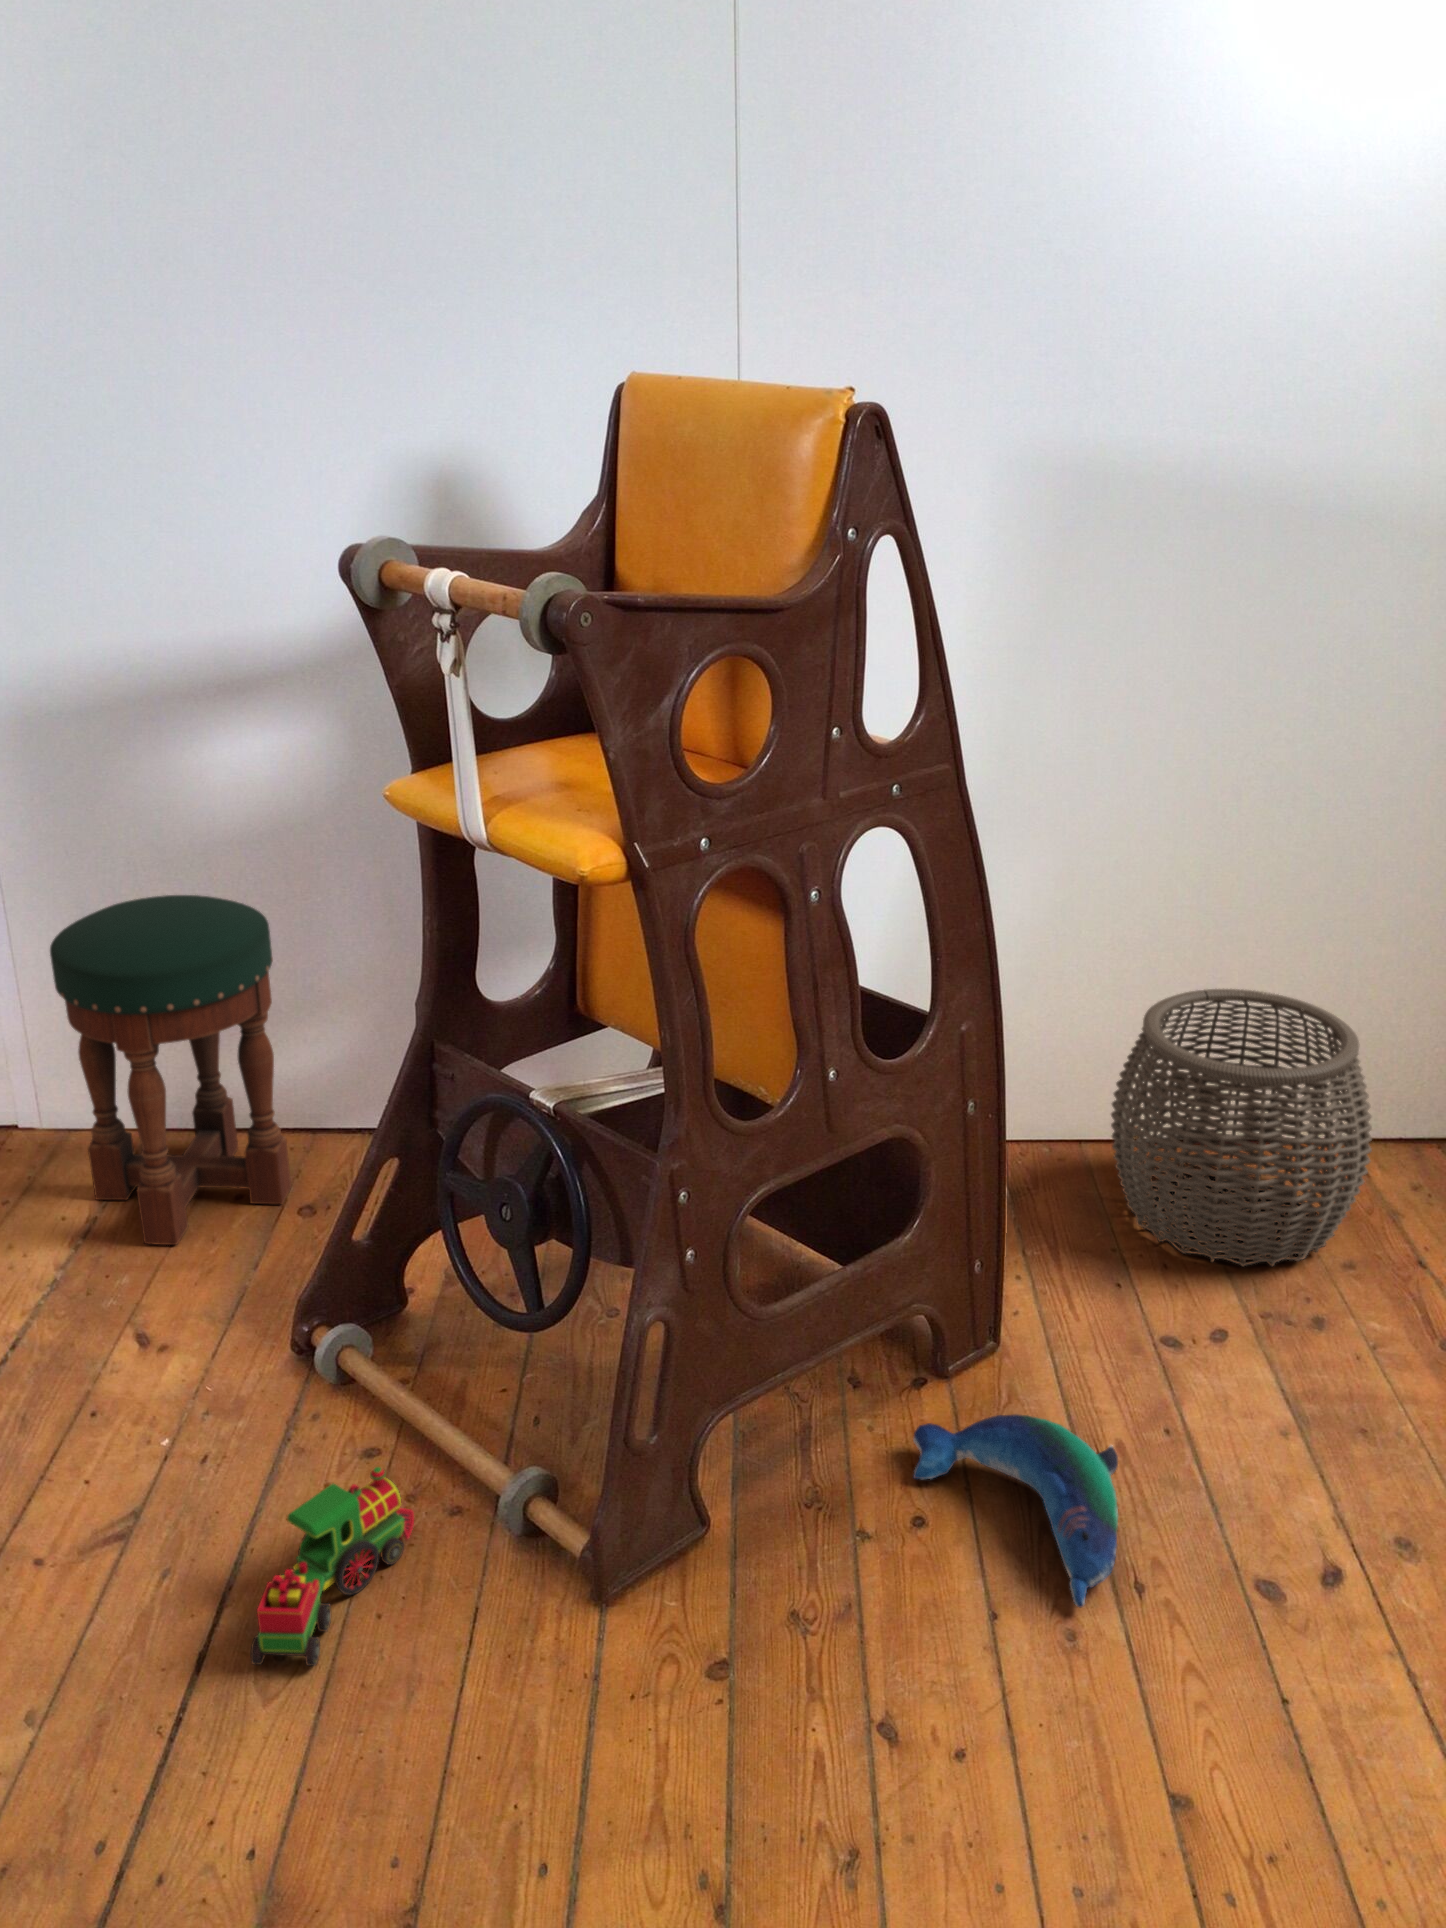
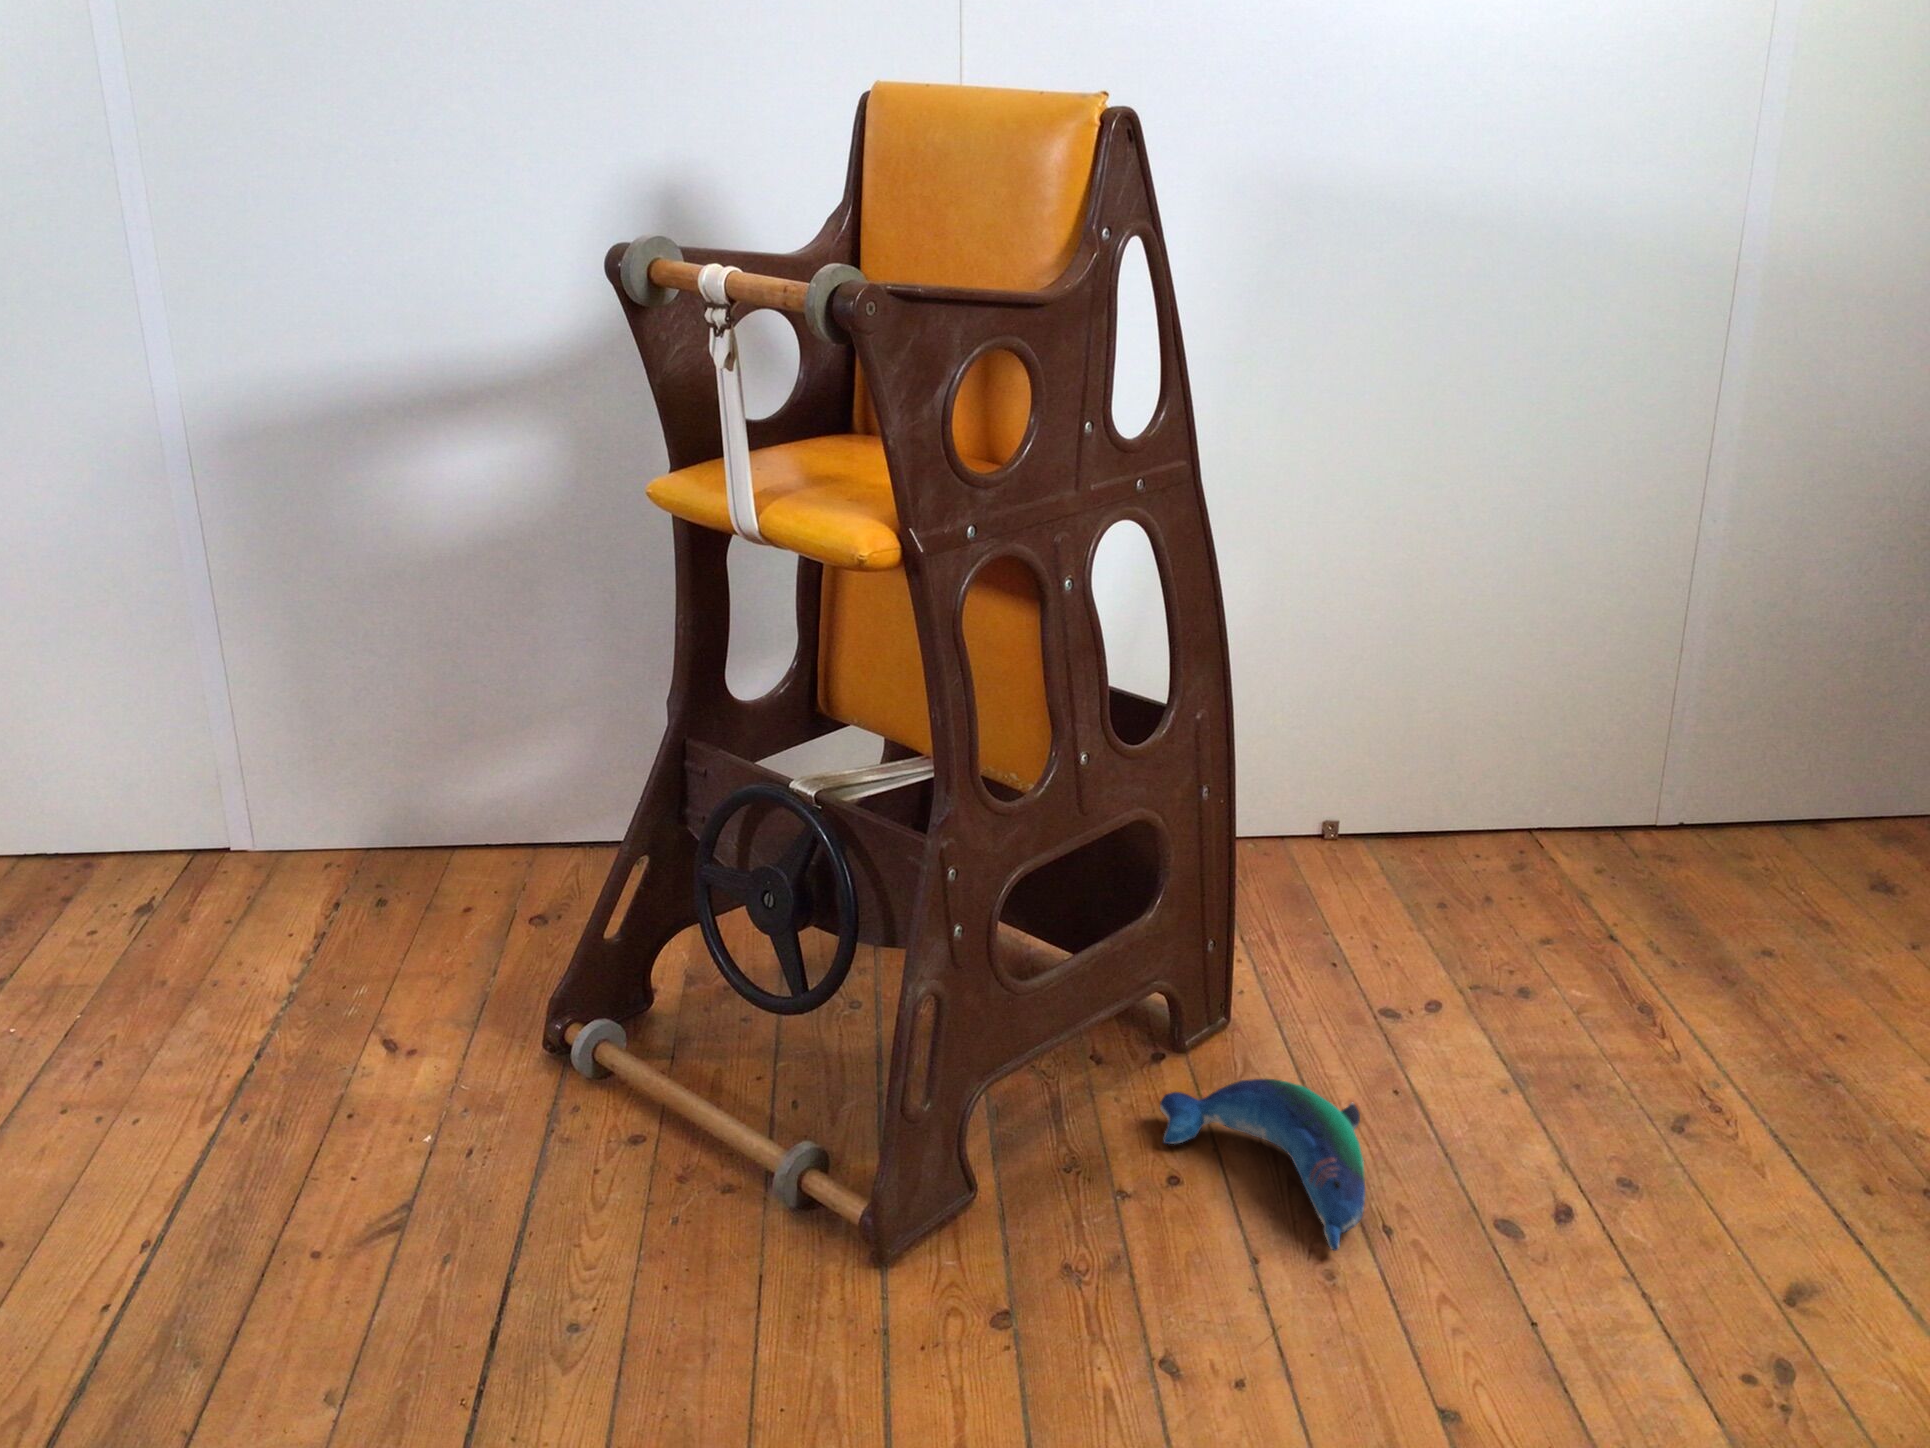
stool: present [50,895,291,1245] -> none [280,611,519,956]
woven basket: present [1111,989,1372,1266] -> none [1316,684,1565,945]
toy train: present [251,1467,414,1666] -> none [547,1146,689,1337]

